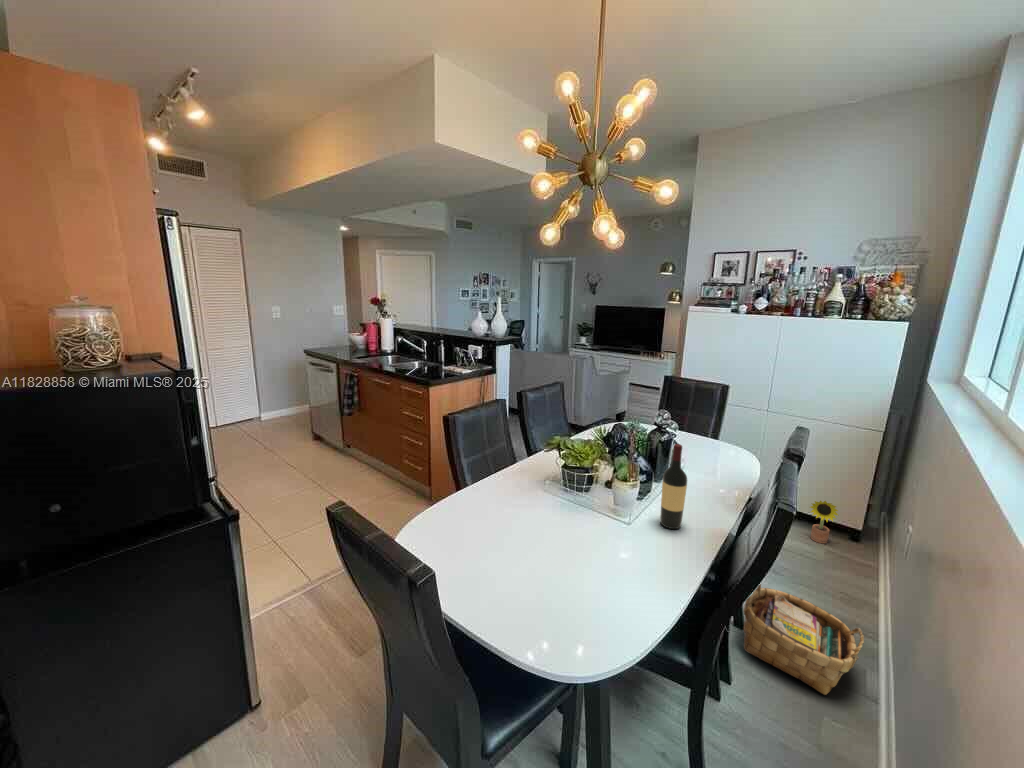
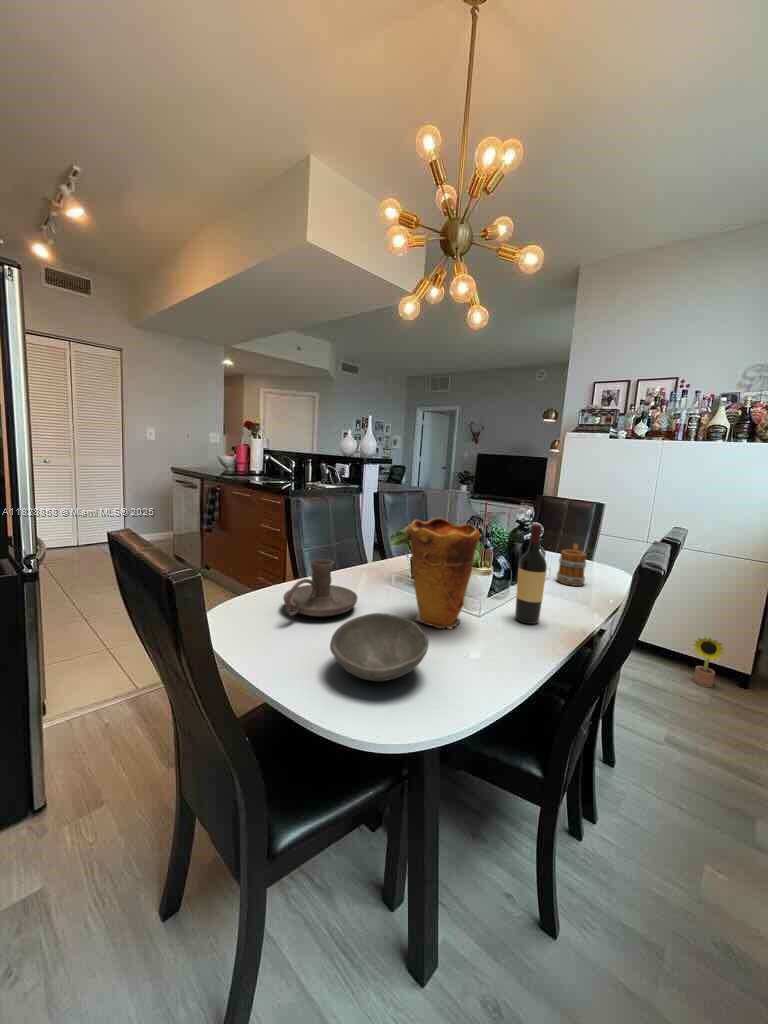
mug: none [691,436,717,477] -> present [557,544,586,586]
vase: none [566,440,631,541] -> present [407,518,480,629]
candle holder: none [458,482,523,540] -> present [283,559,357,616]
bowl: none [517,542,599,611] -> present [330,613,429,681]
woven basket: present [743,584,864,695] -> none [613,708,756,845]

